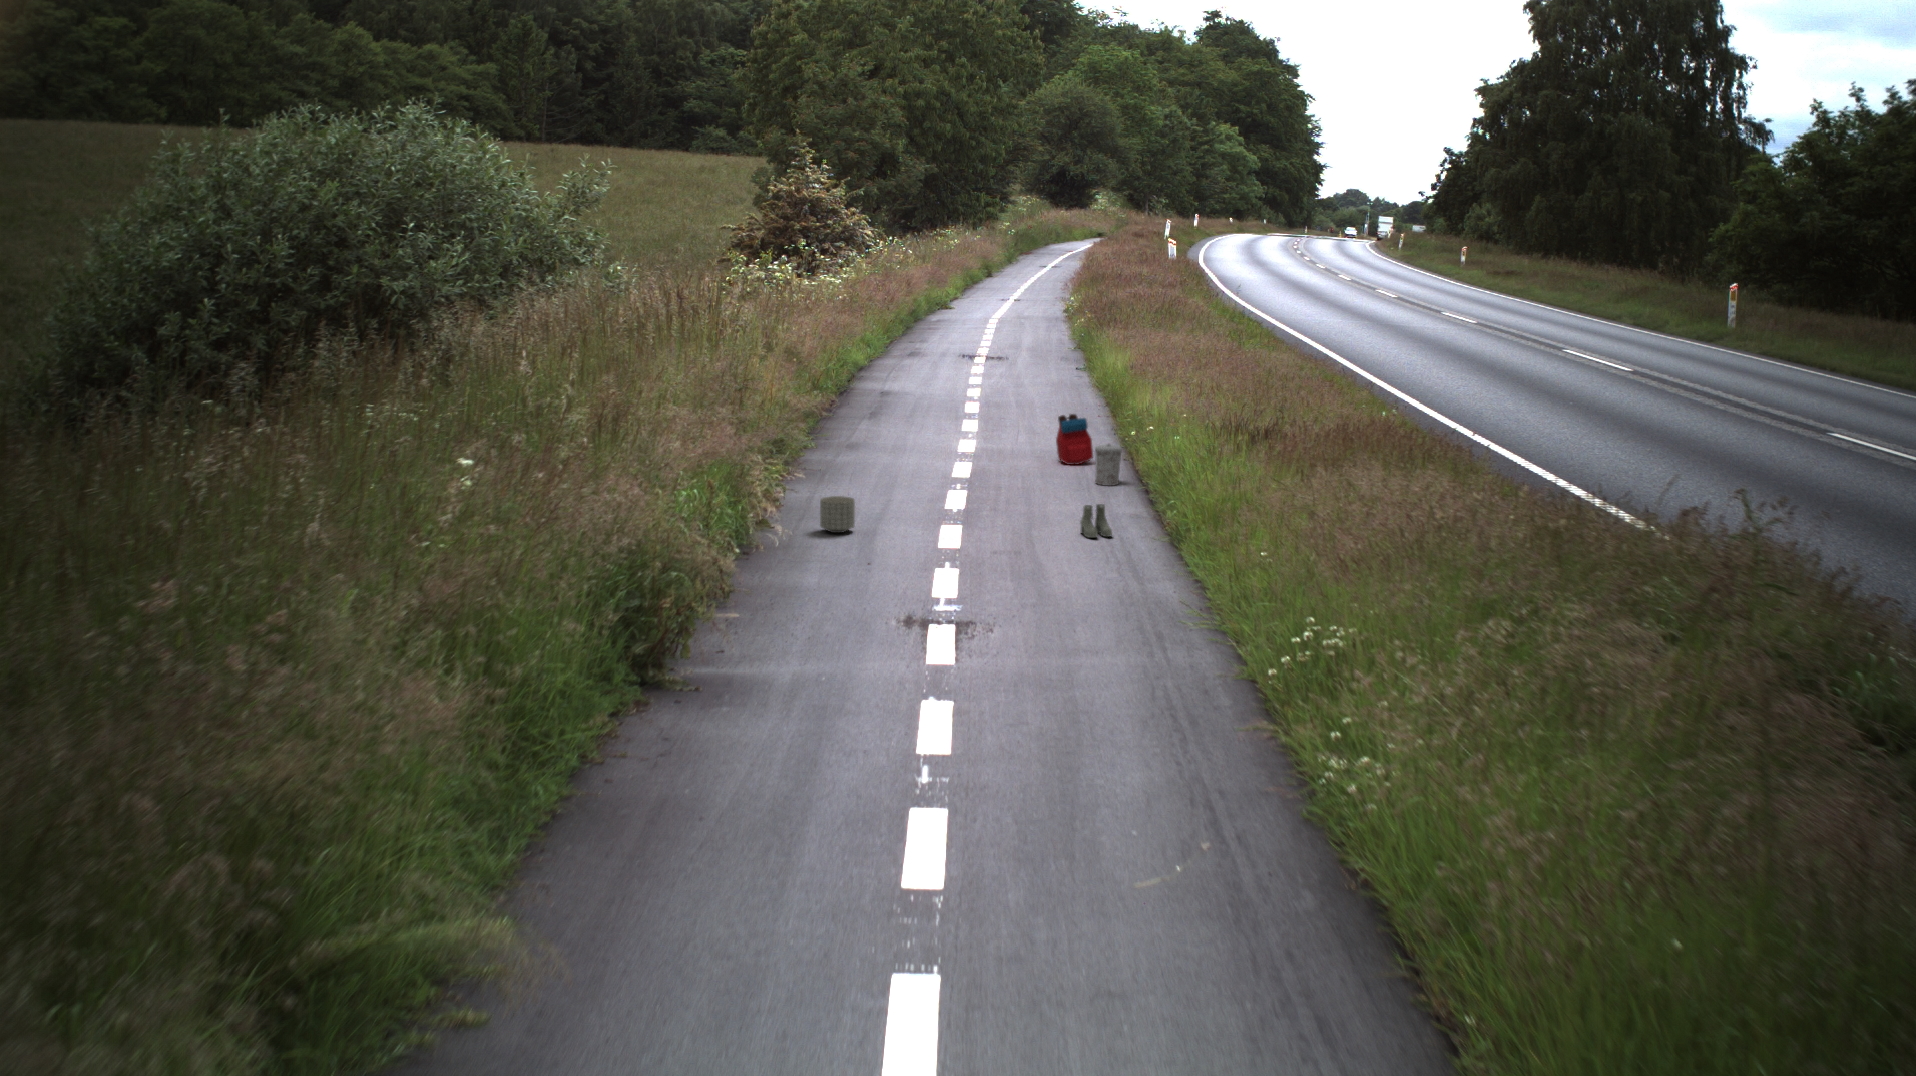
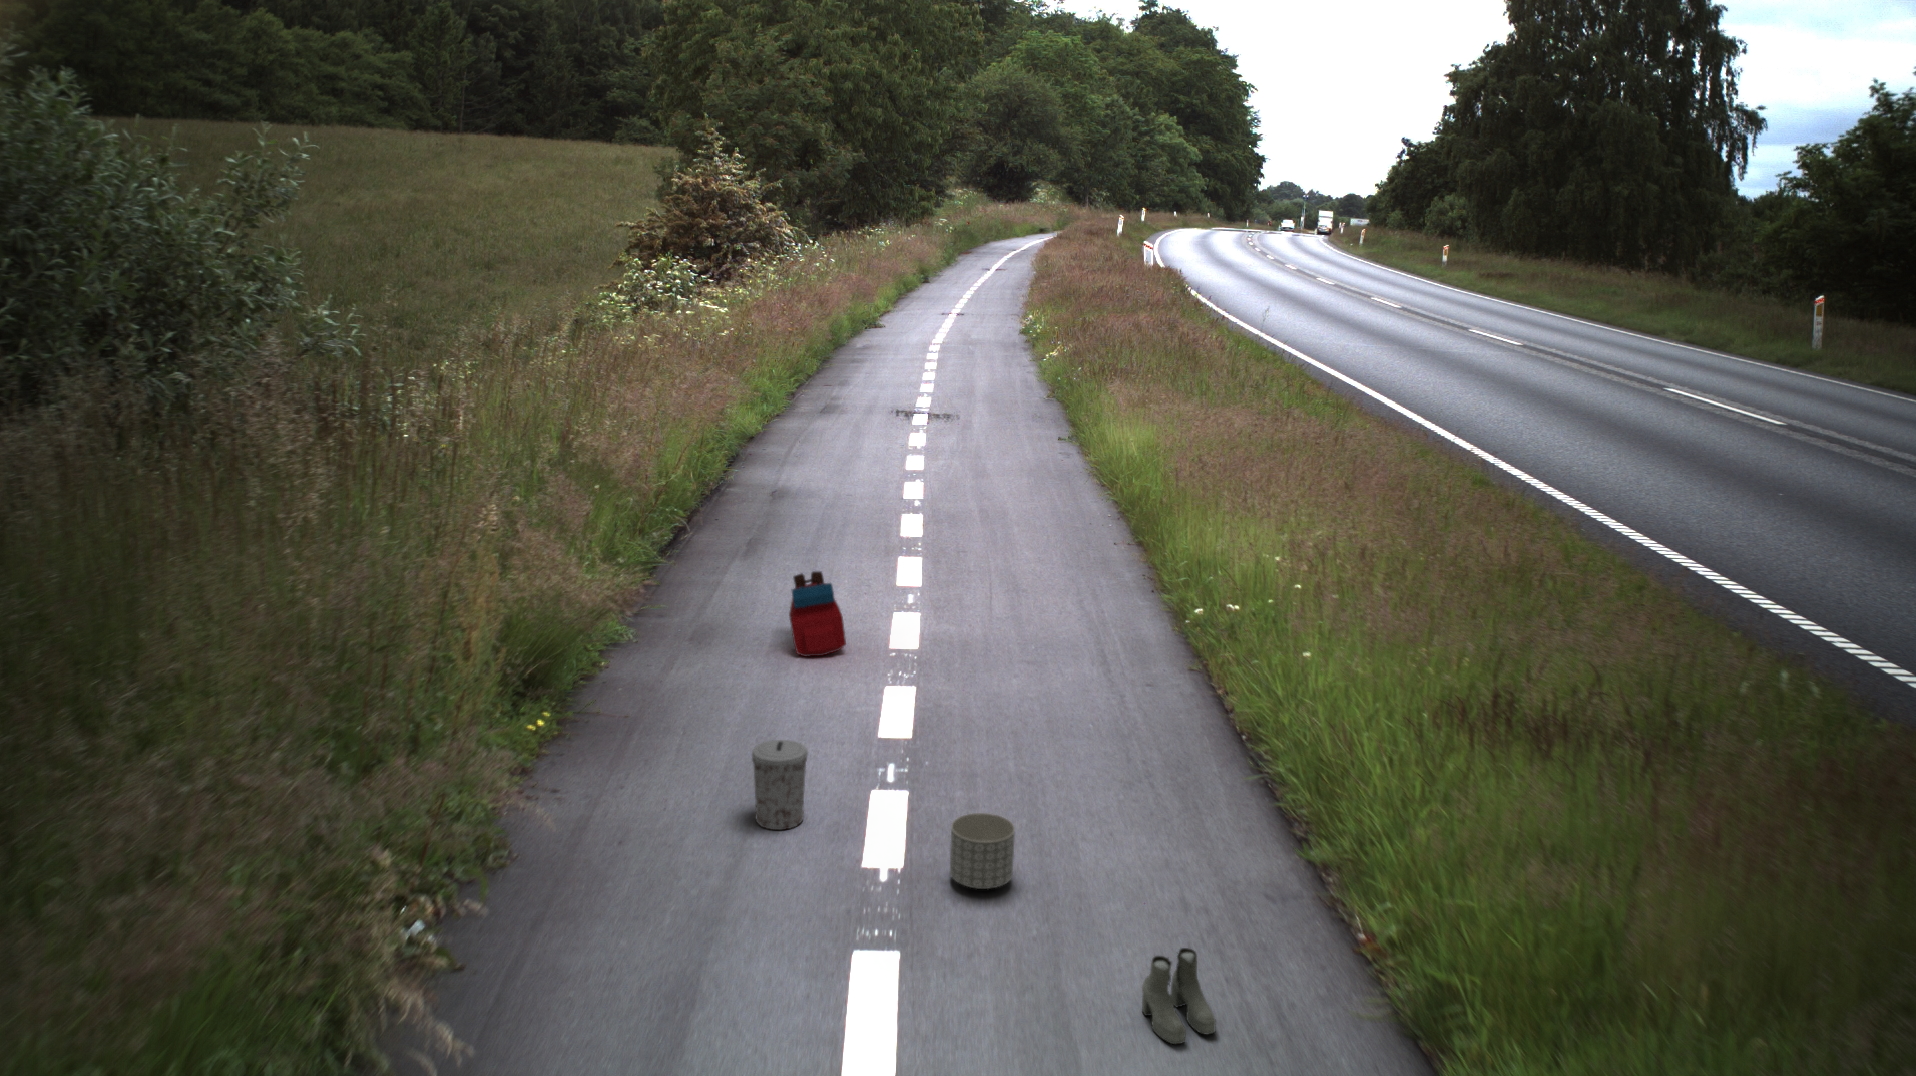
backpack: present [1056,414,1093,465] -> present [789,571,846,656]
trash can: present [1095,444,1122,486] -> present [752,740,808,830]
planter: present [820,496,855,533] -> present [950,813,1015,889]

